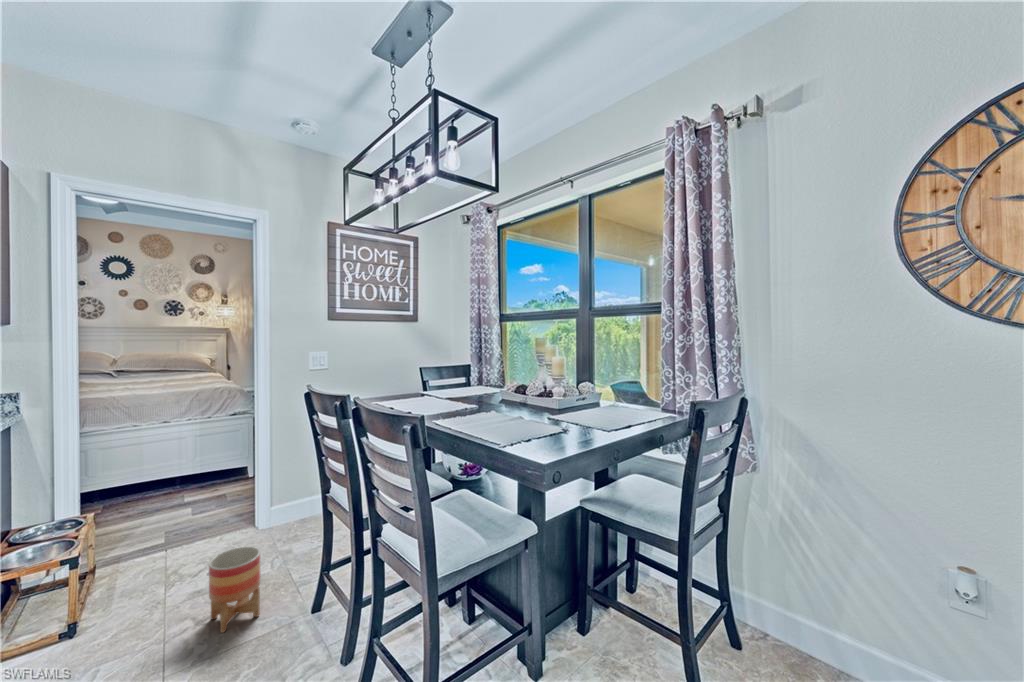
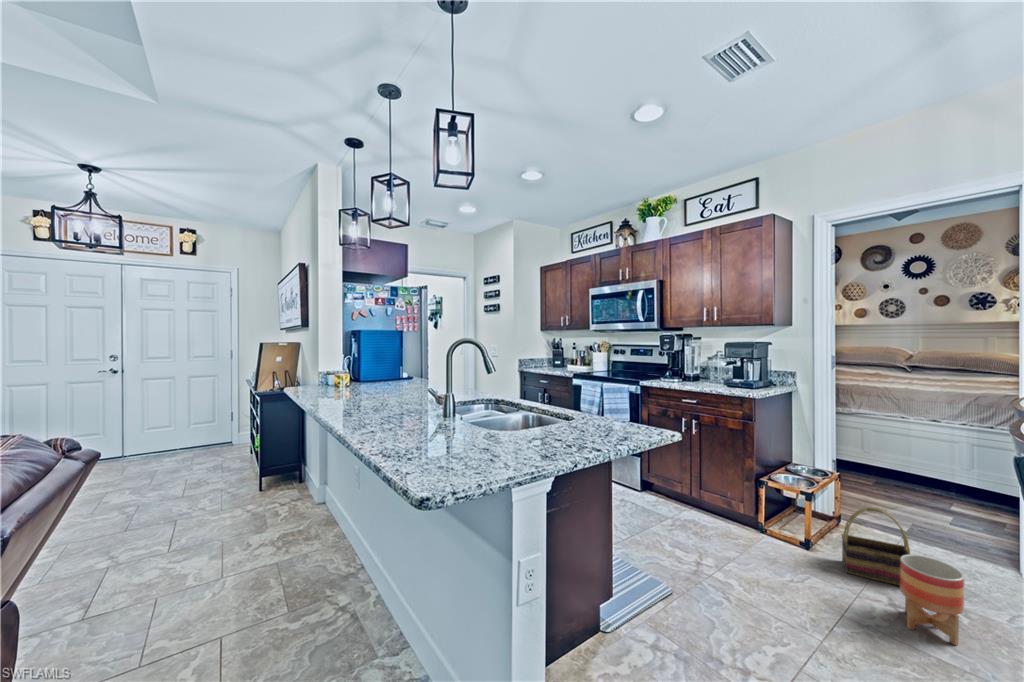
basket: none [123,528,205,625] -> present [842,508,910,586]

